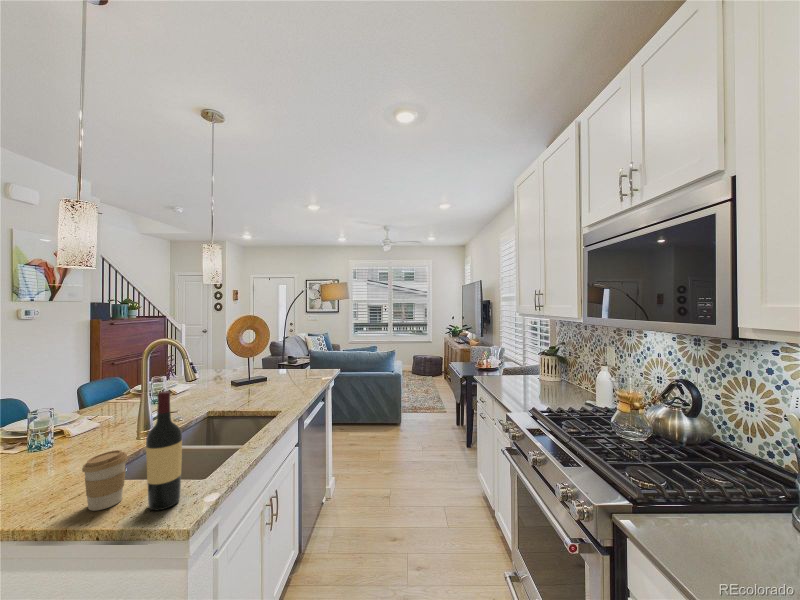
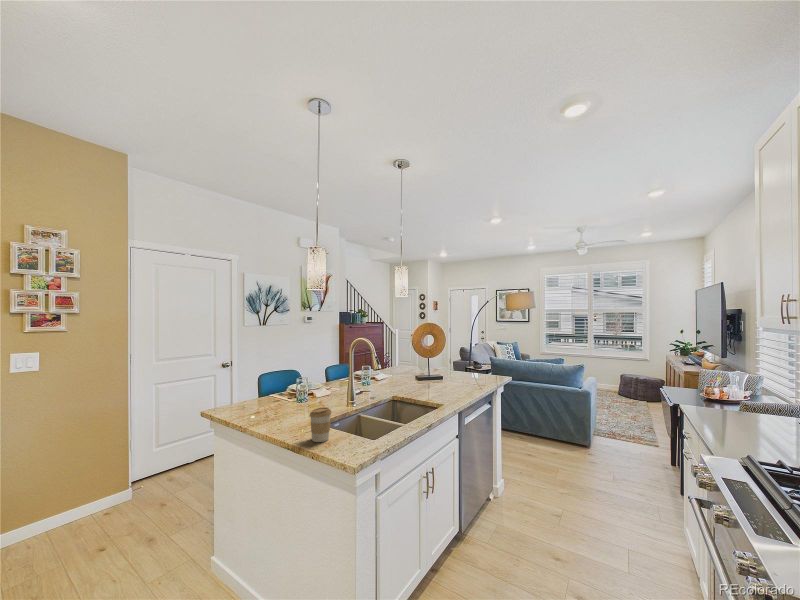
wine bottle: present [146,391,182,510] -> none [338,373,358,451]

